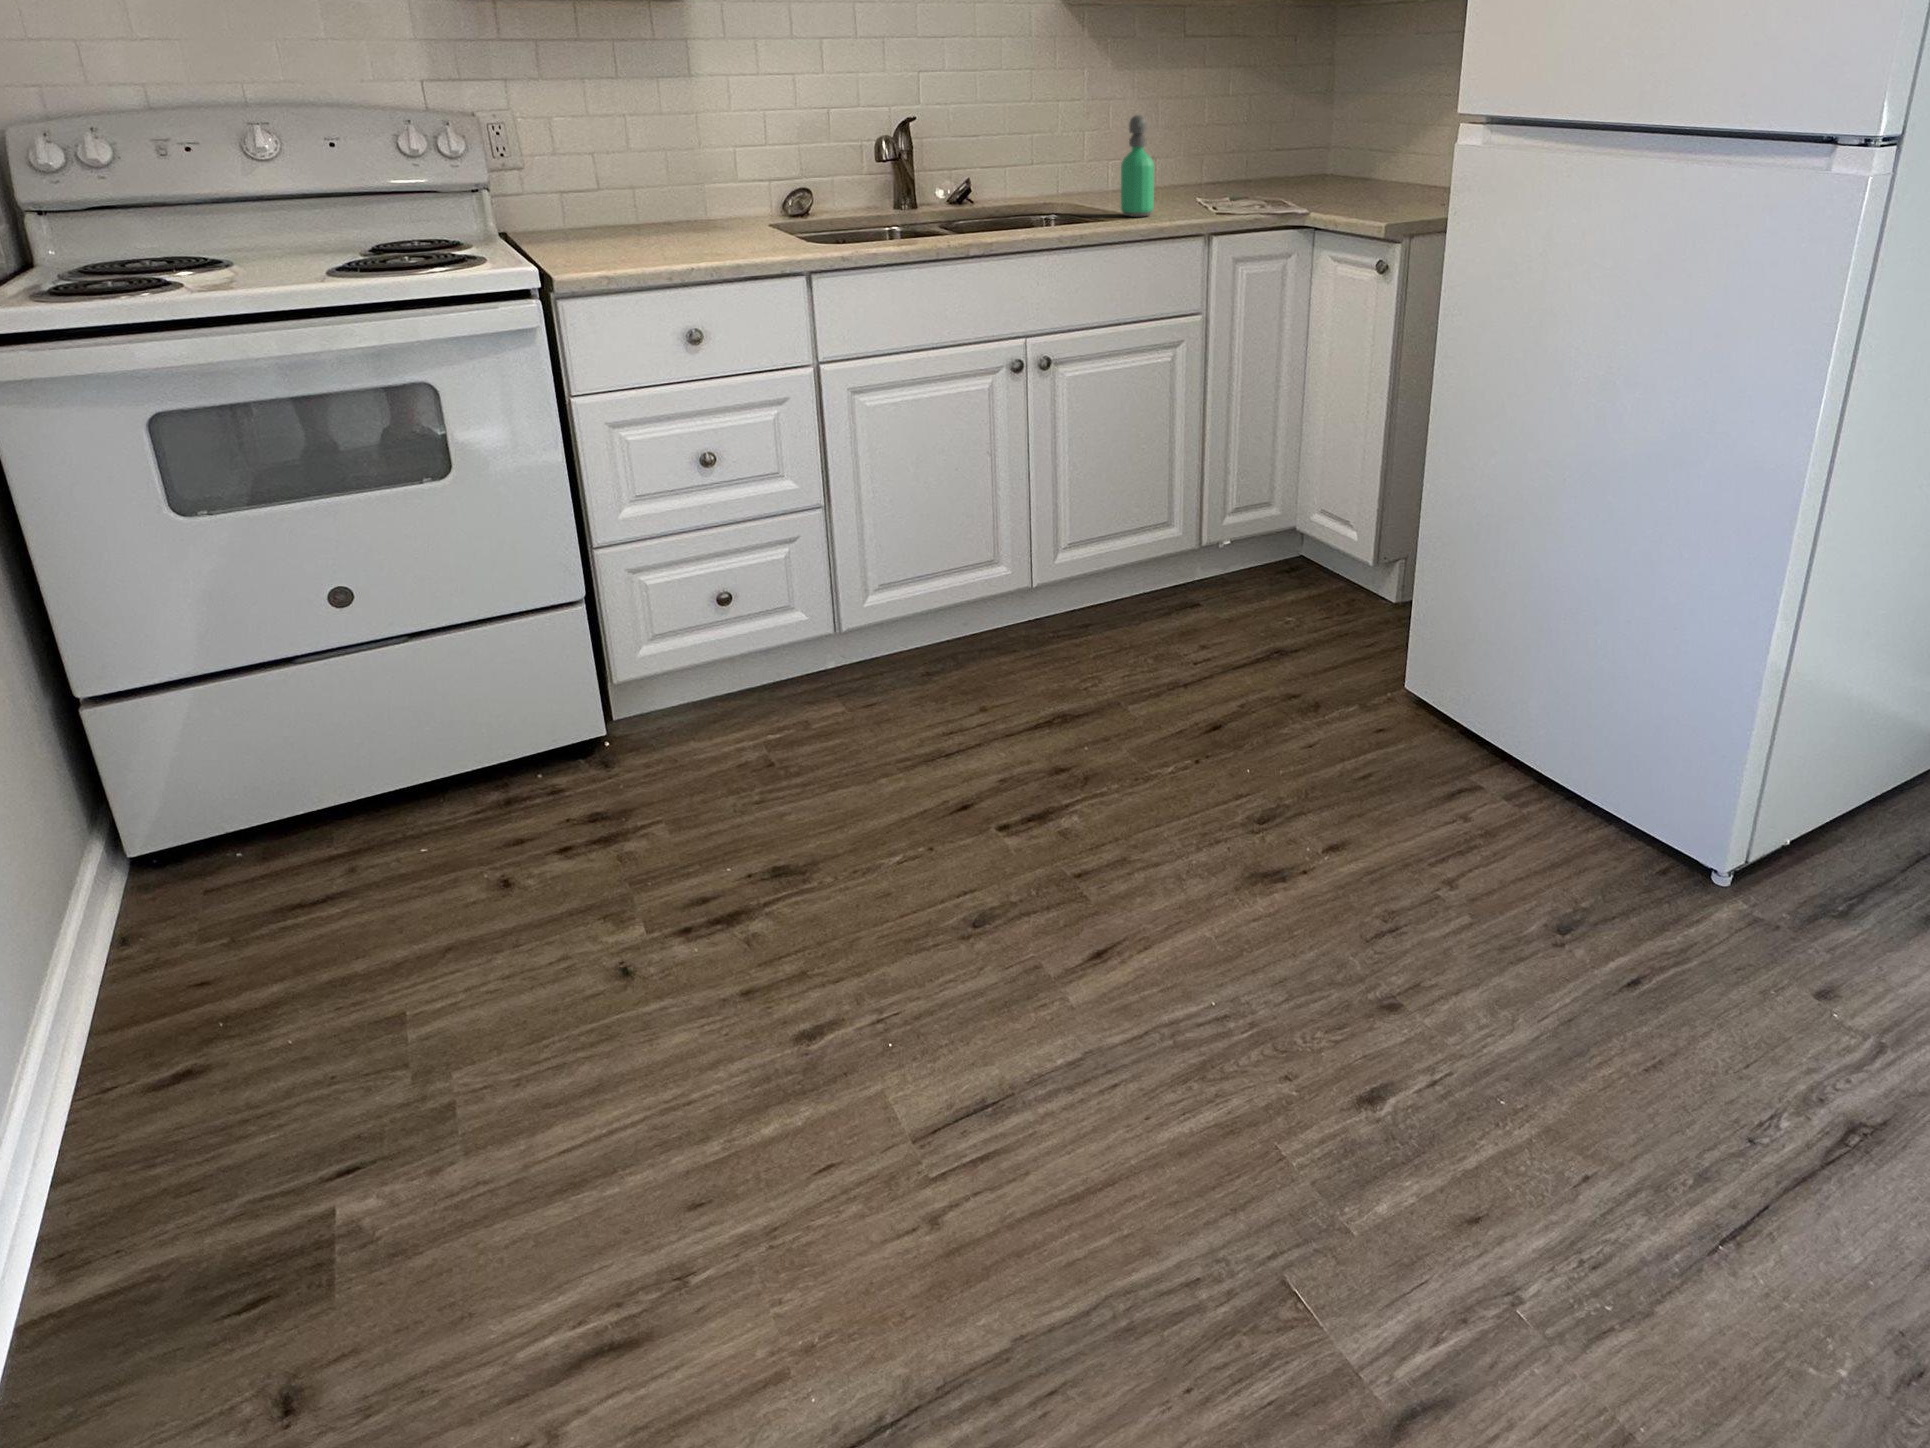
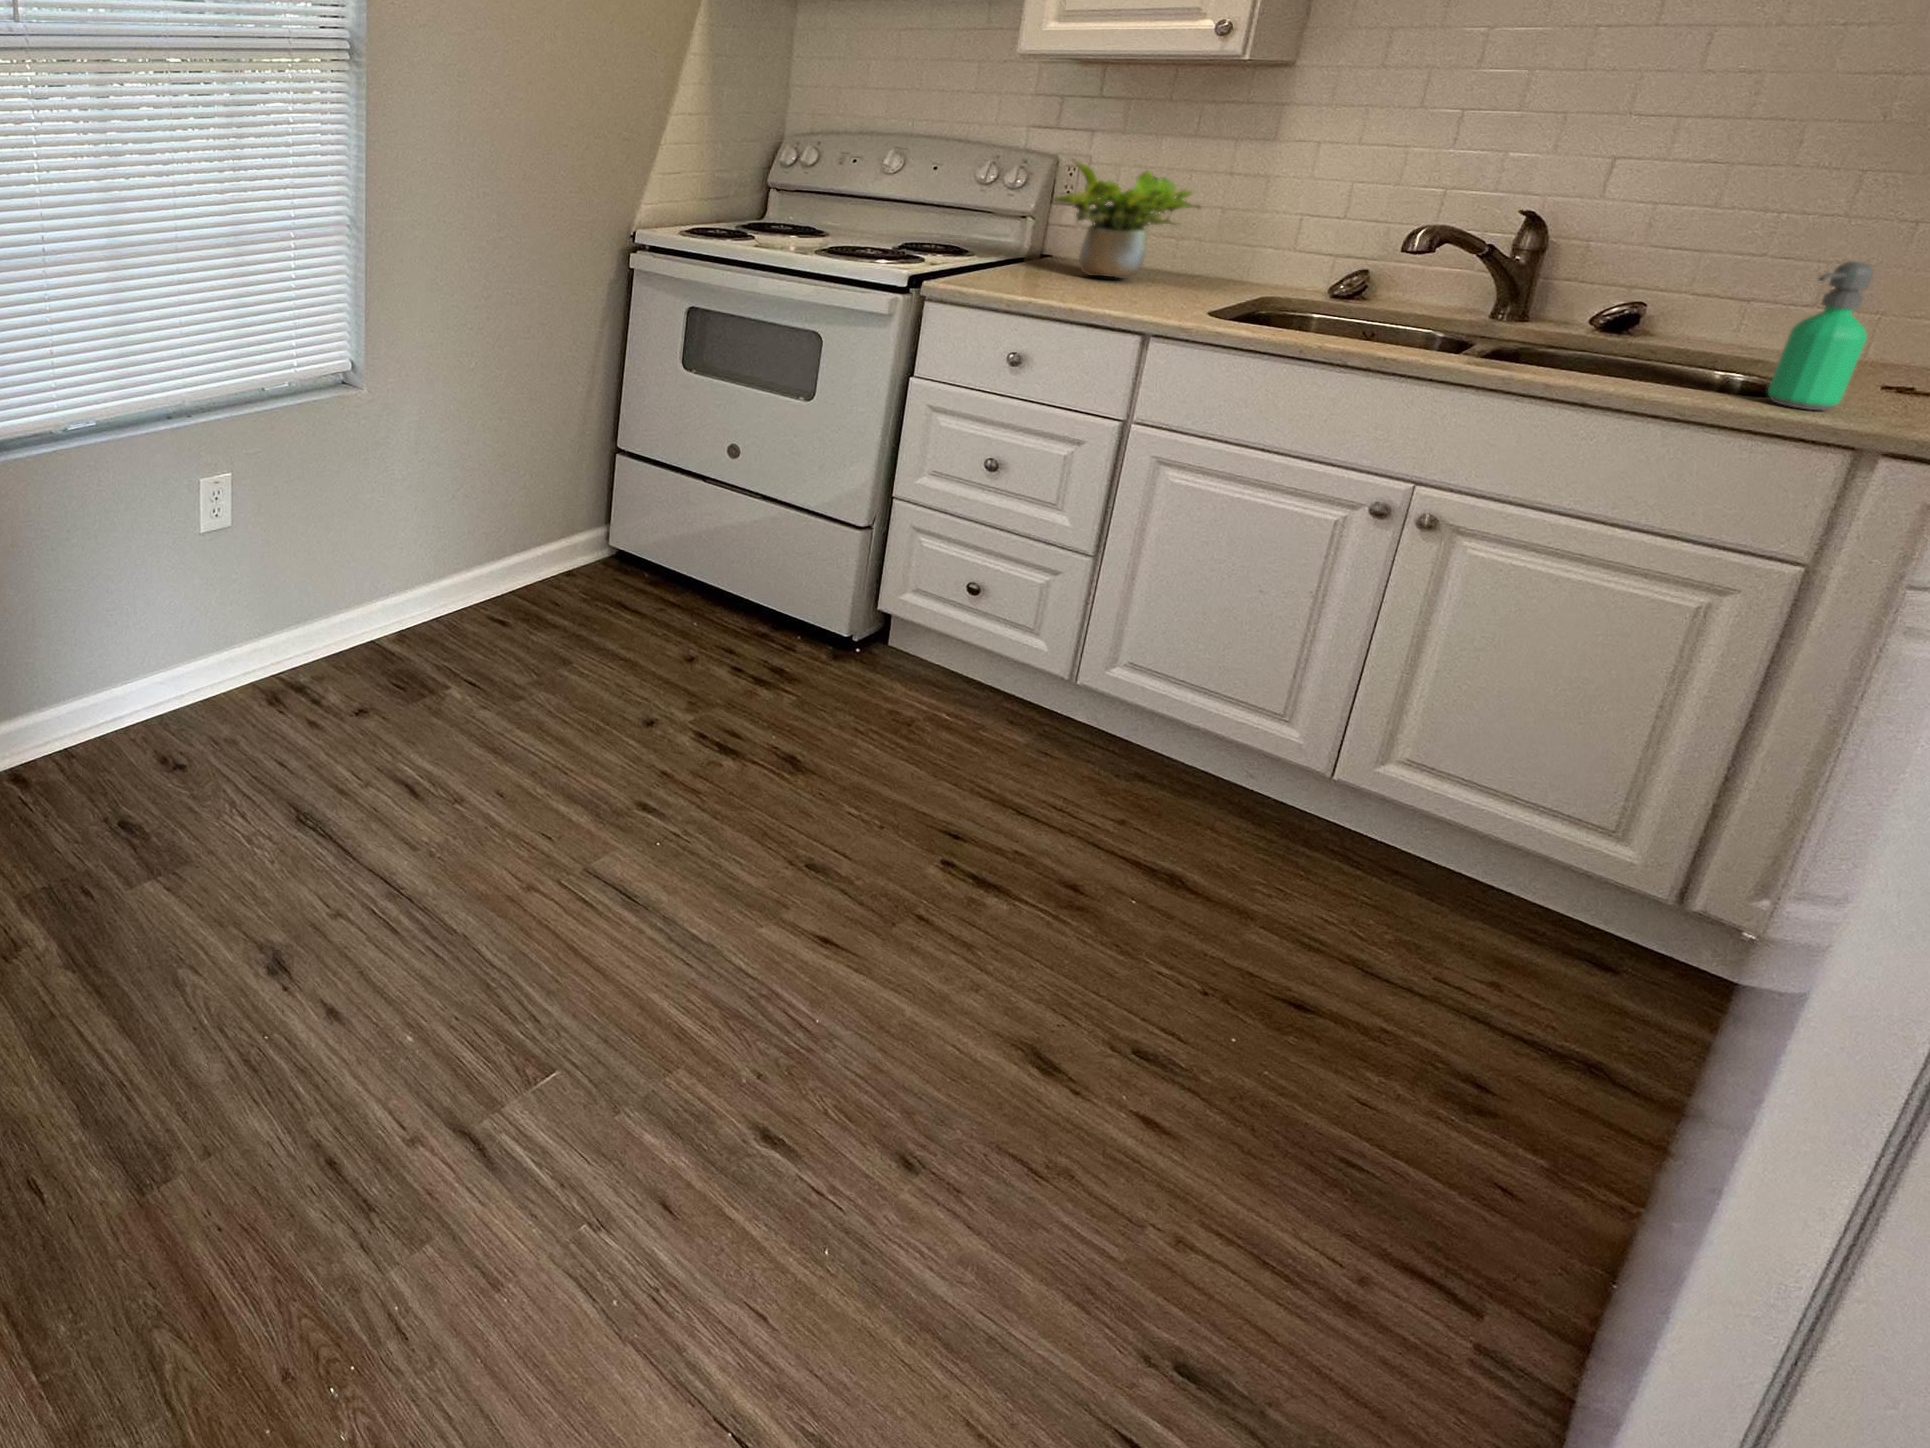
potted plant: none [563,110,686,238] -> present [1053,162,1200,278]

